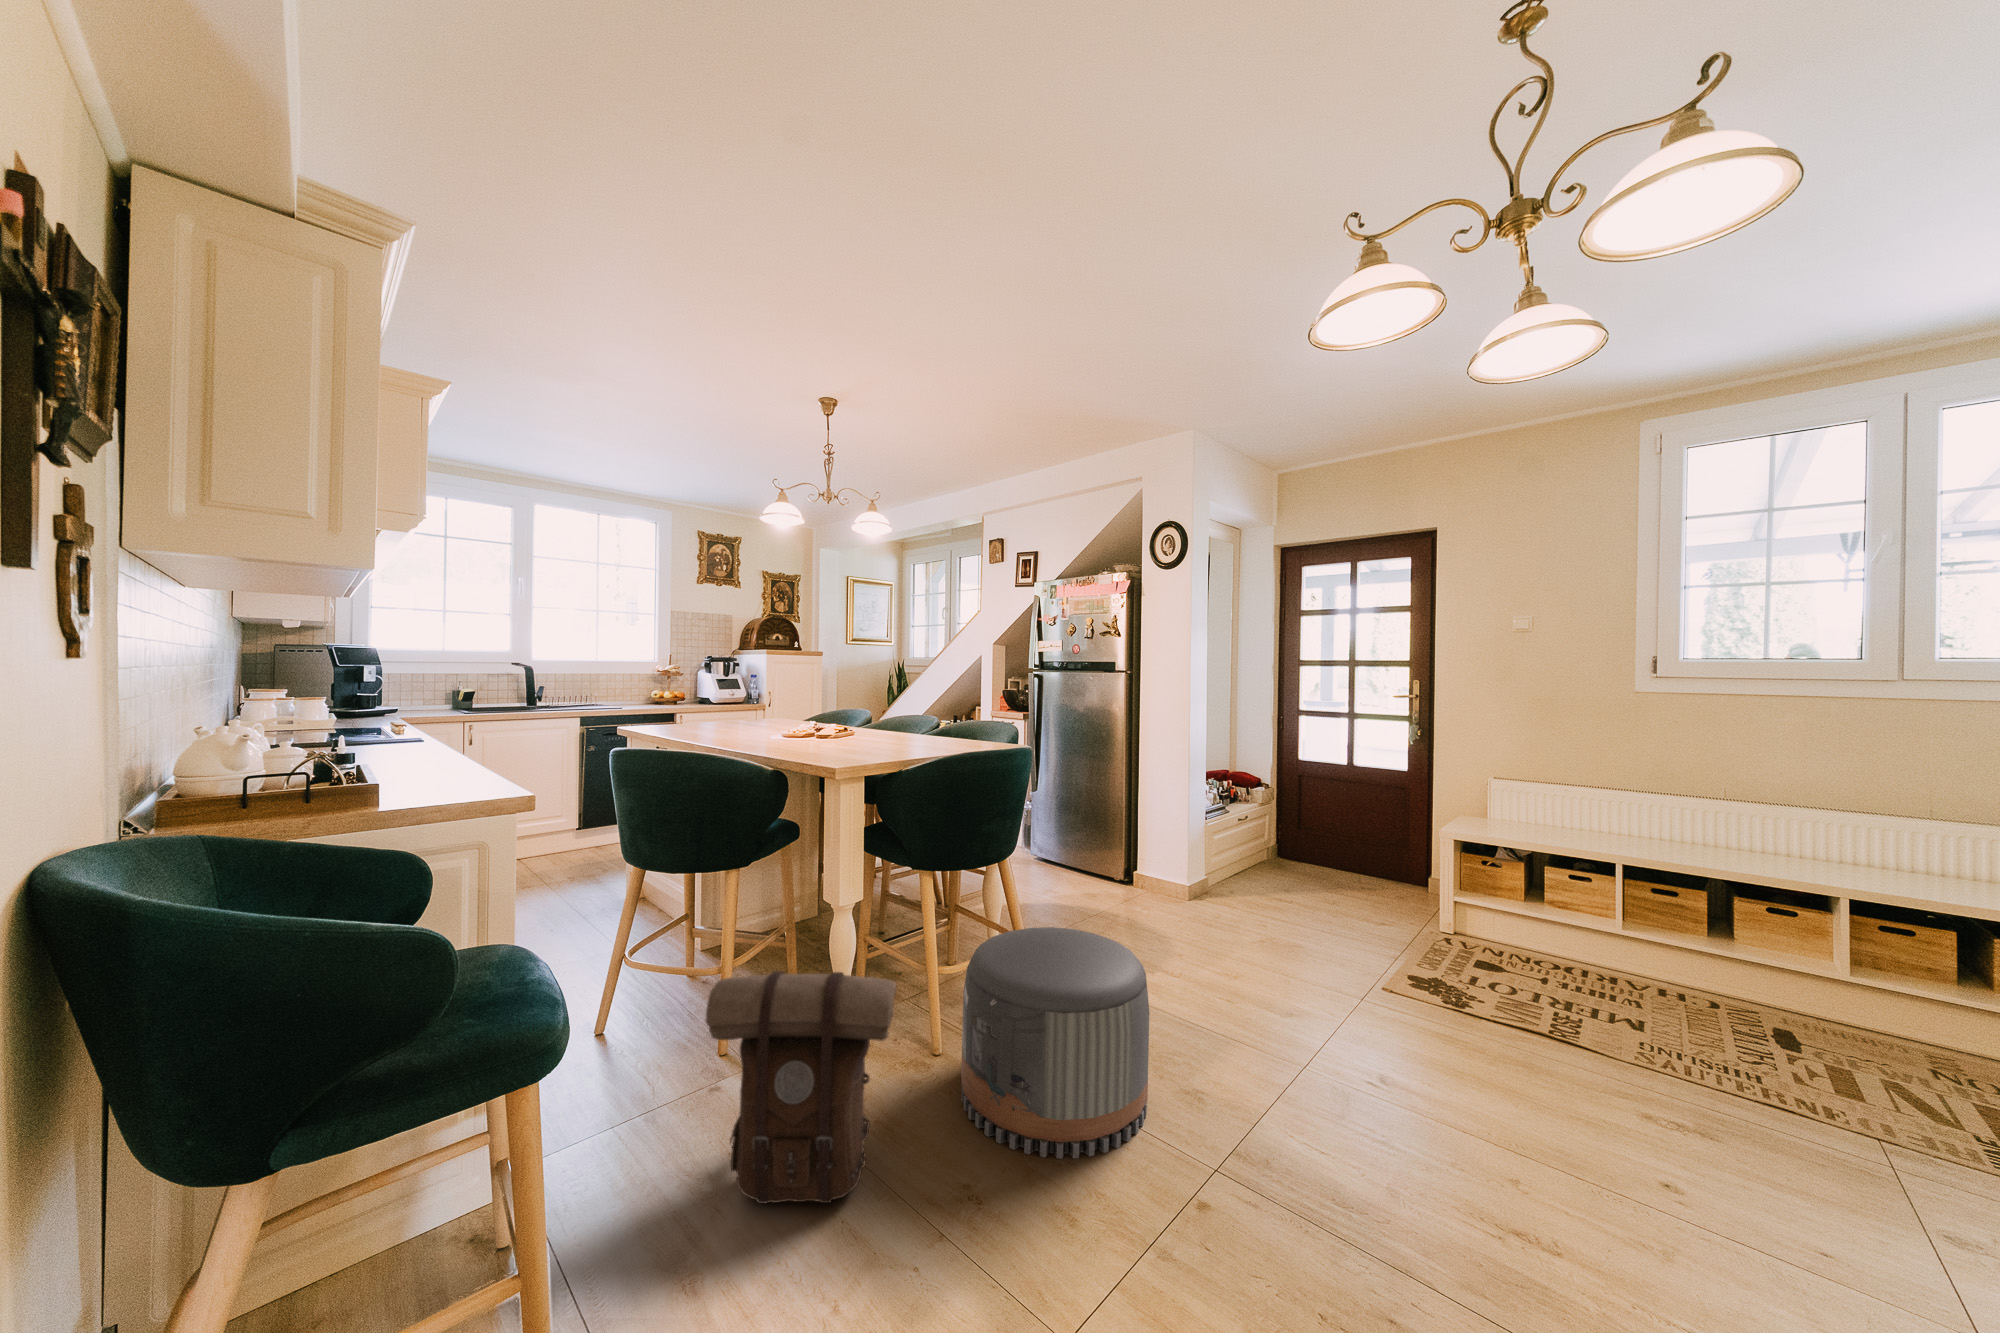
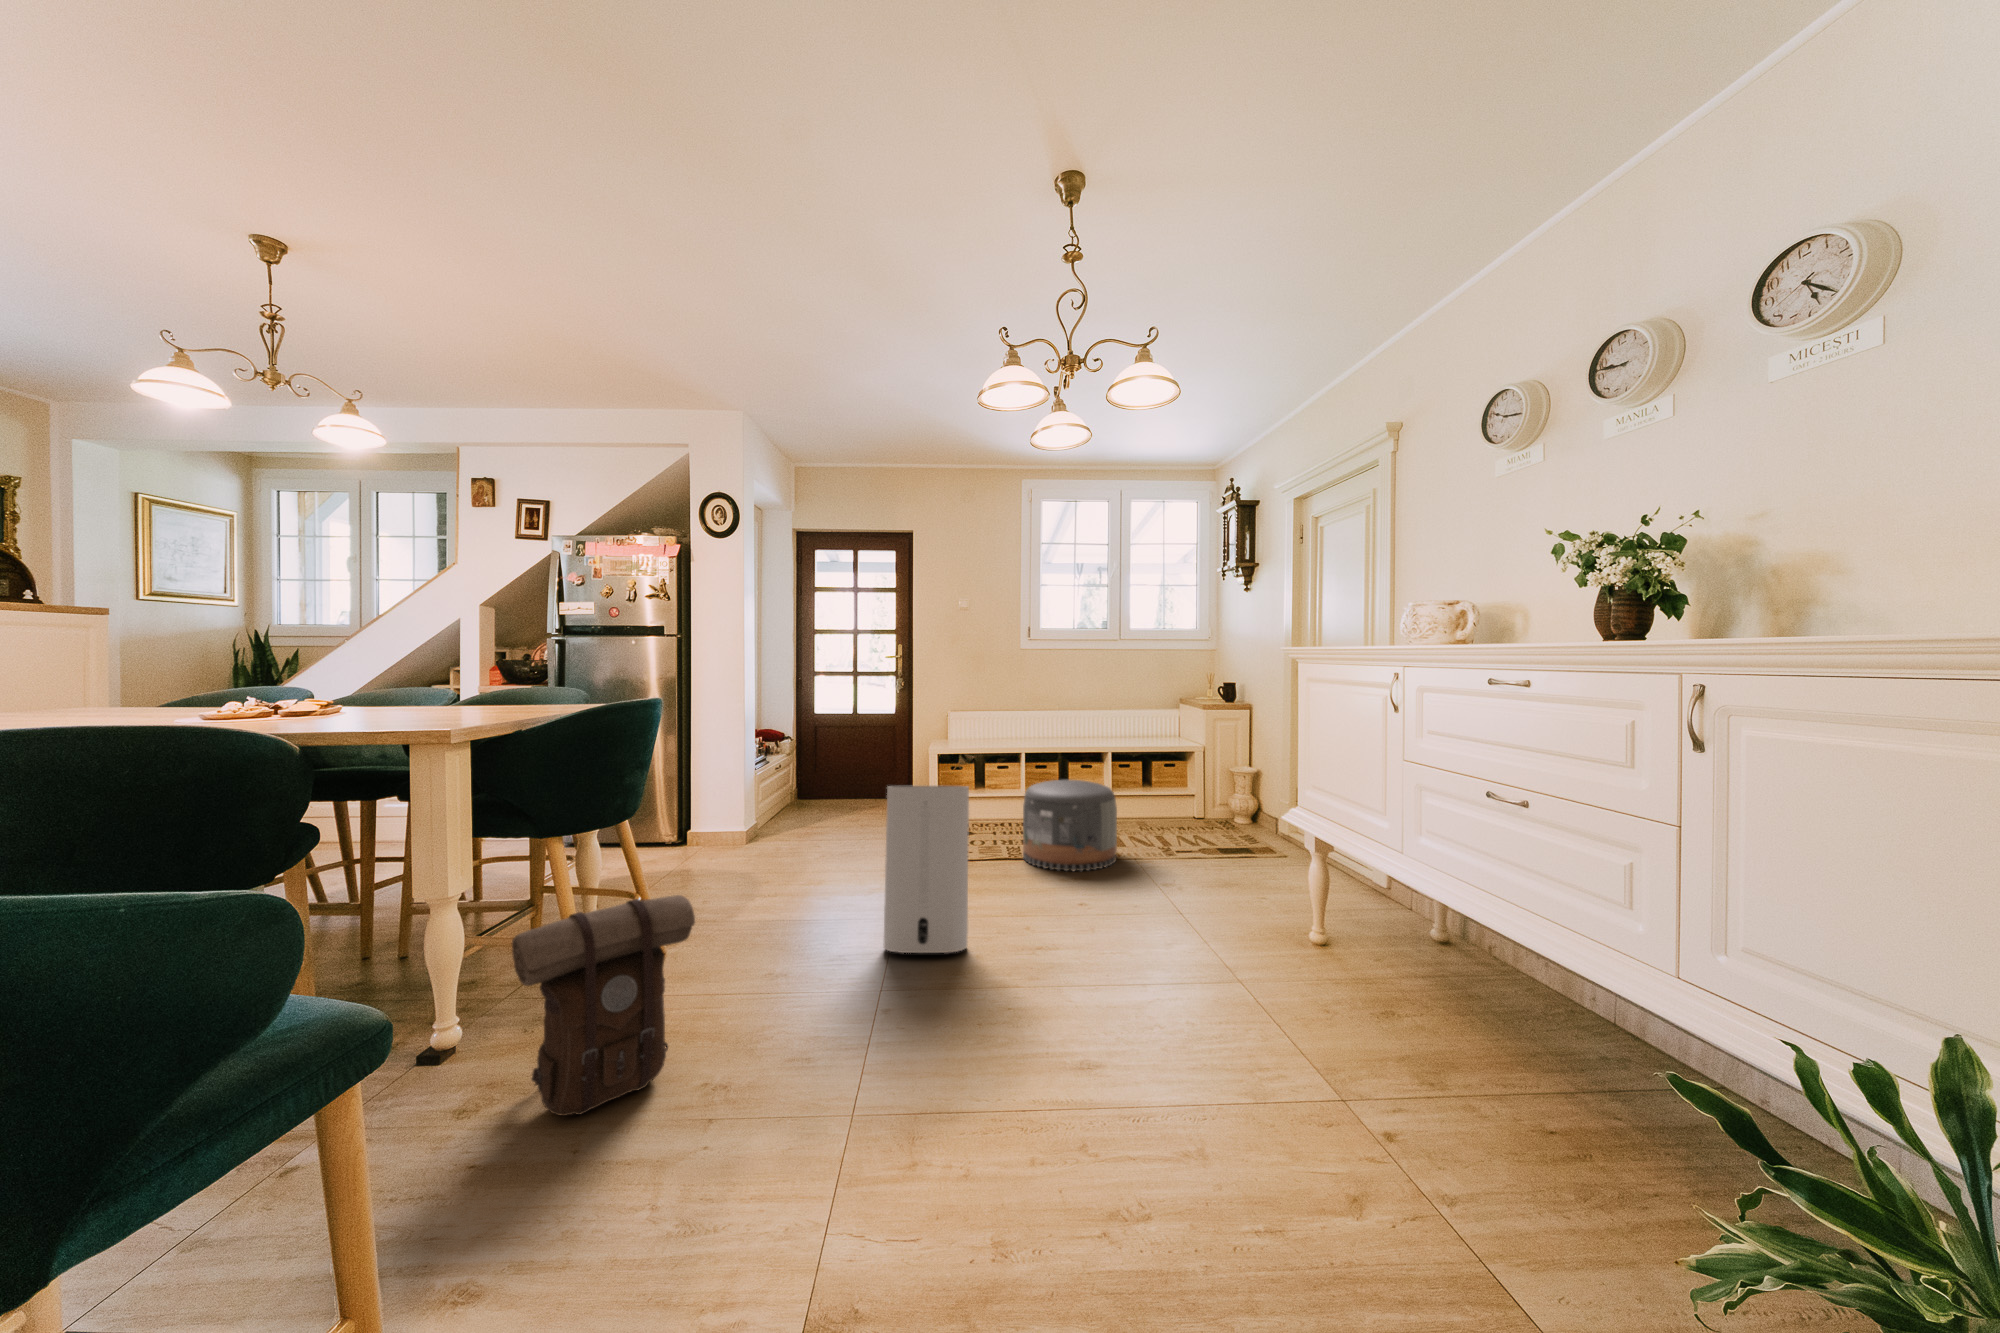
air purifier: none [1227,888,1382,1196] -> present [884,786,969,953]
pouf: present [961,927,1149,1159] -> present [1023,780,1117,871]

